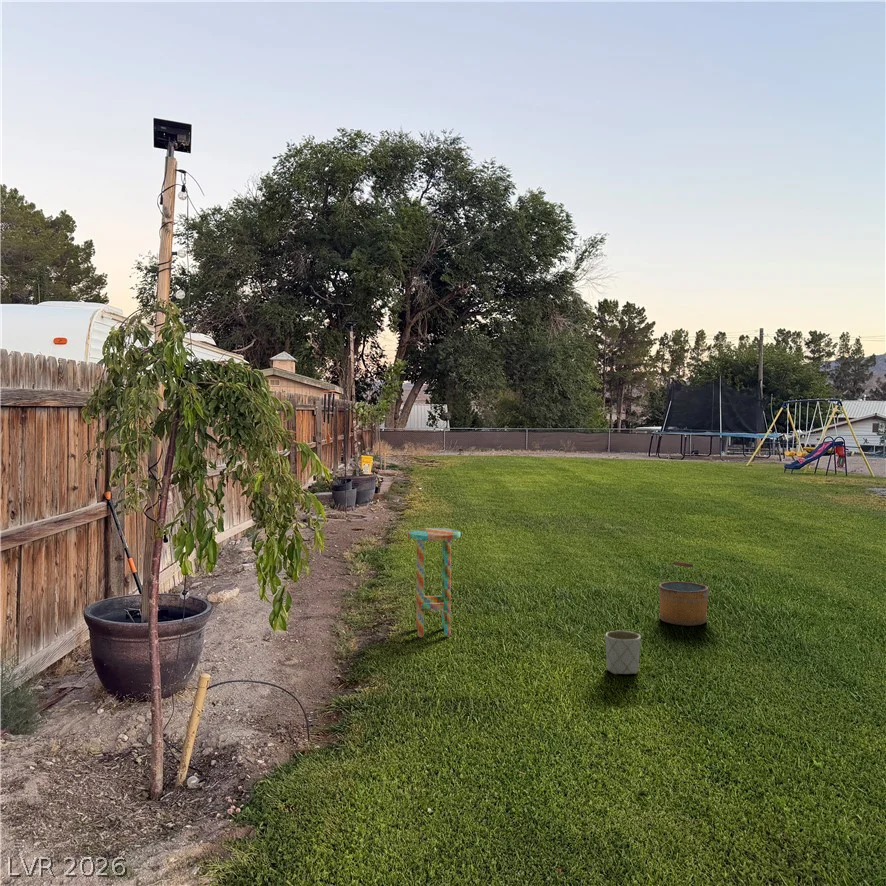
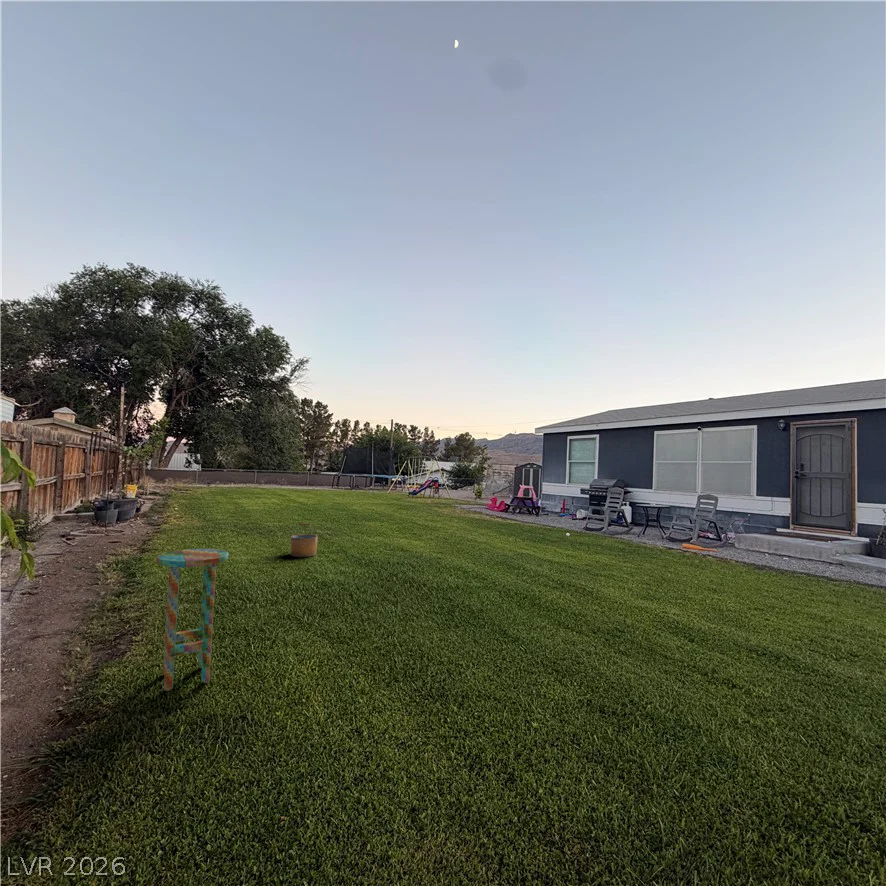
bucket: present [659,562,709,626] -> present [291,523,318,557]
planter: present [605,631,641,674] -> none [410,654,448,712]

